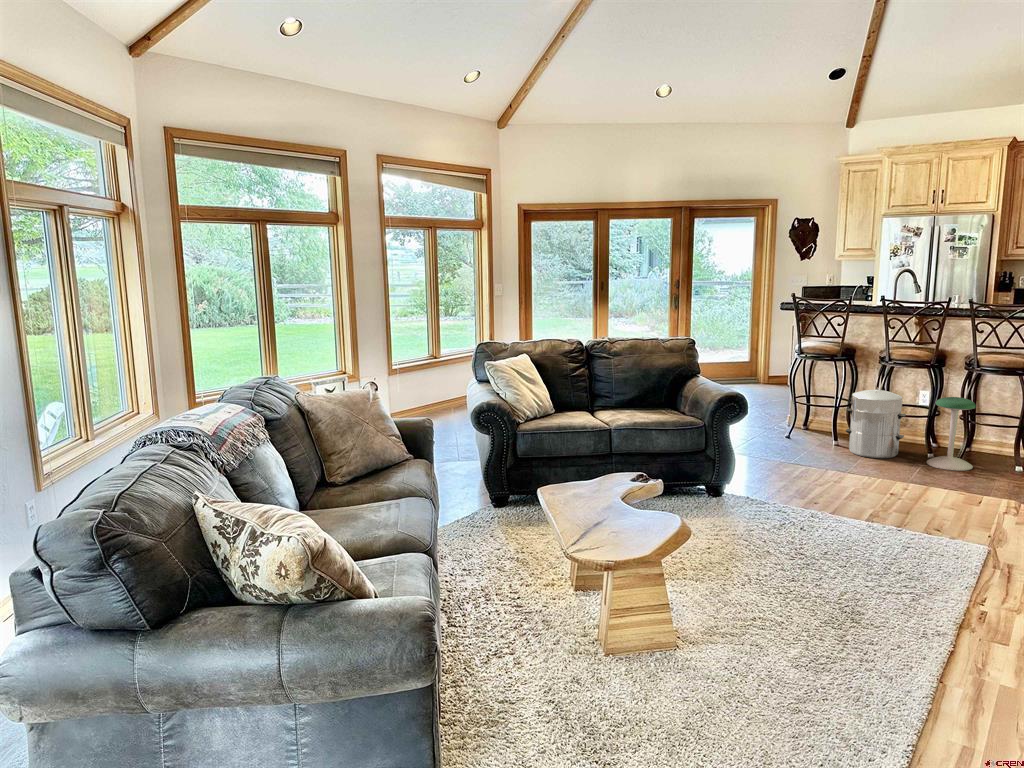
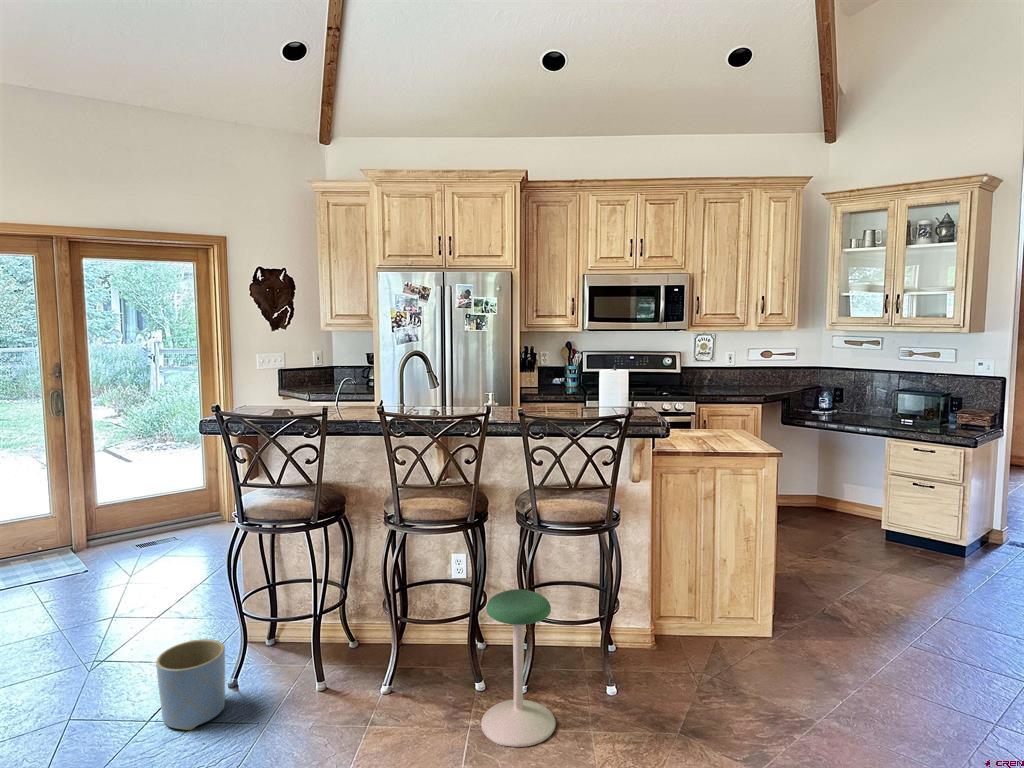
waste bin: present [846,387,906,458] -> none [330,585,438,744]
planter: none [762,407,792,441] -> present [156,639,225,730]

